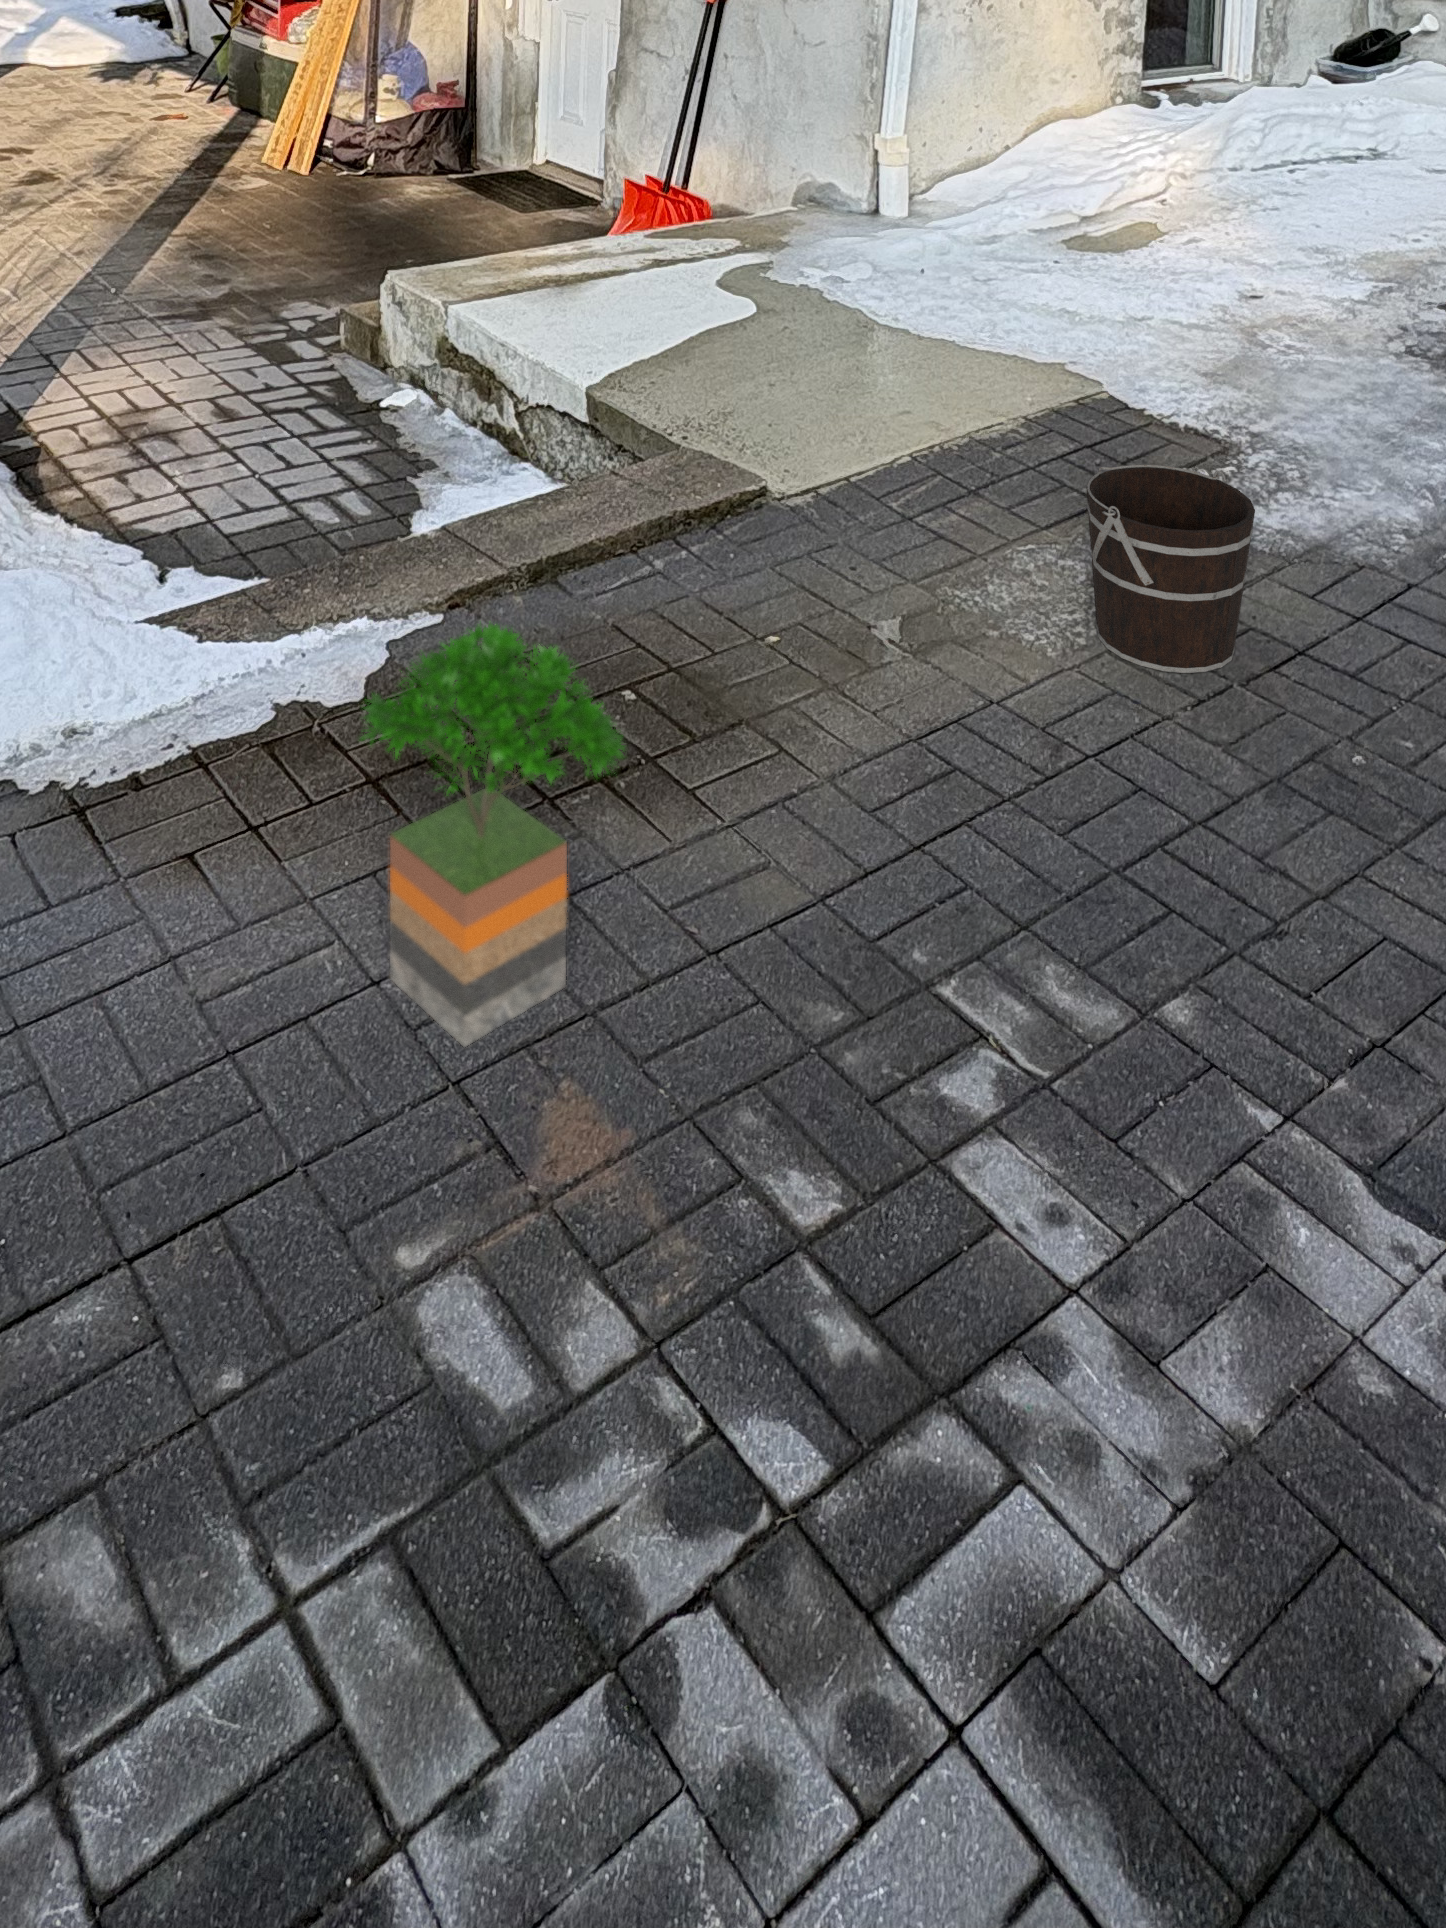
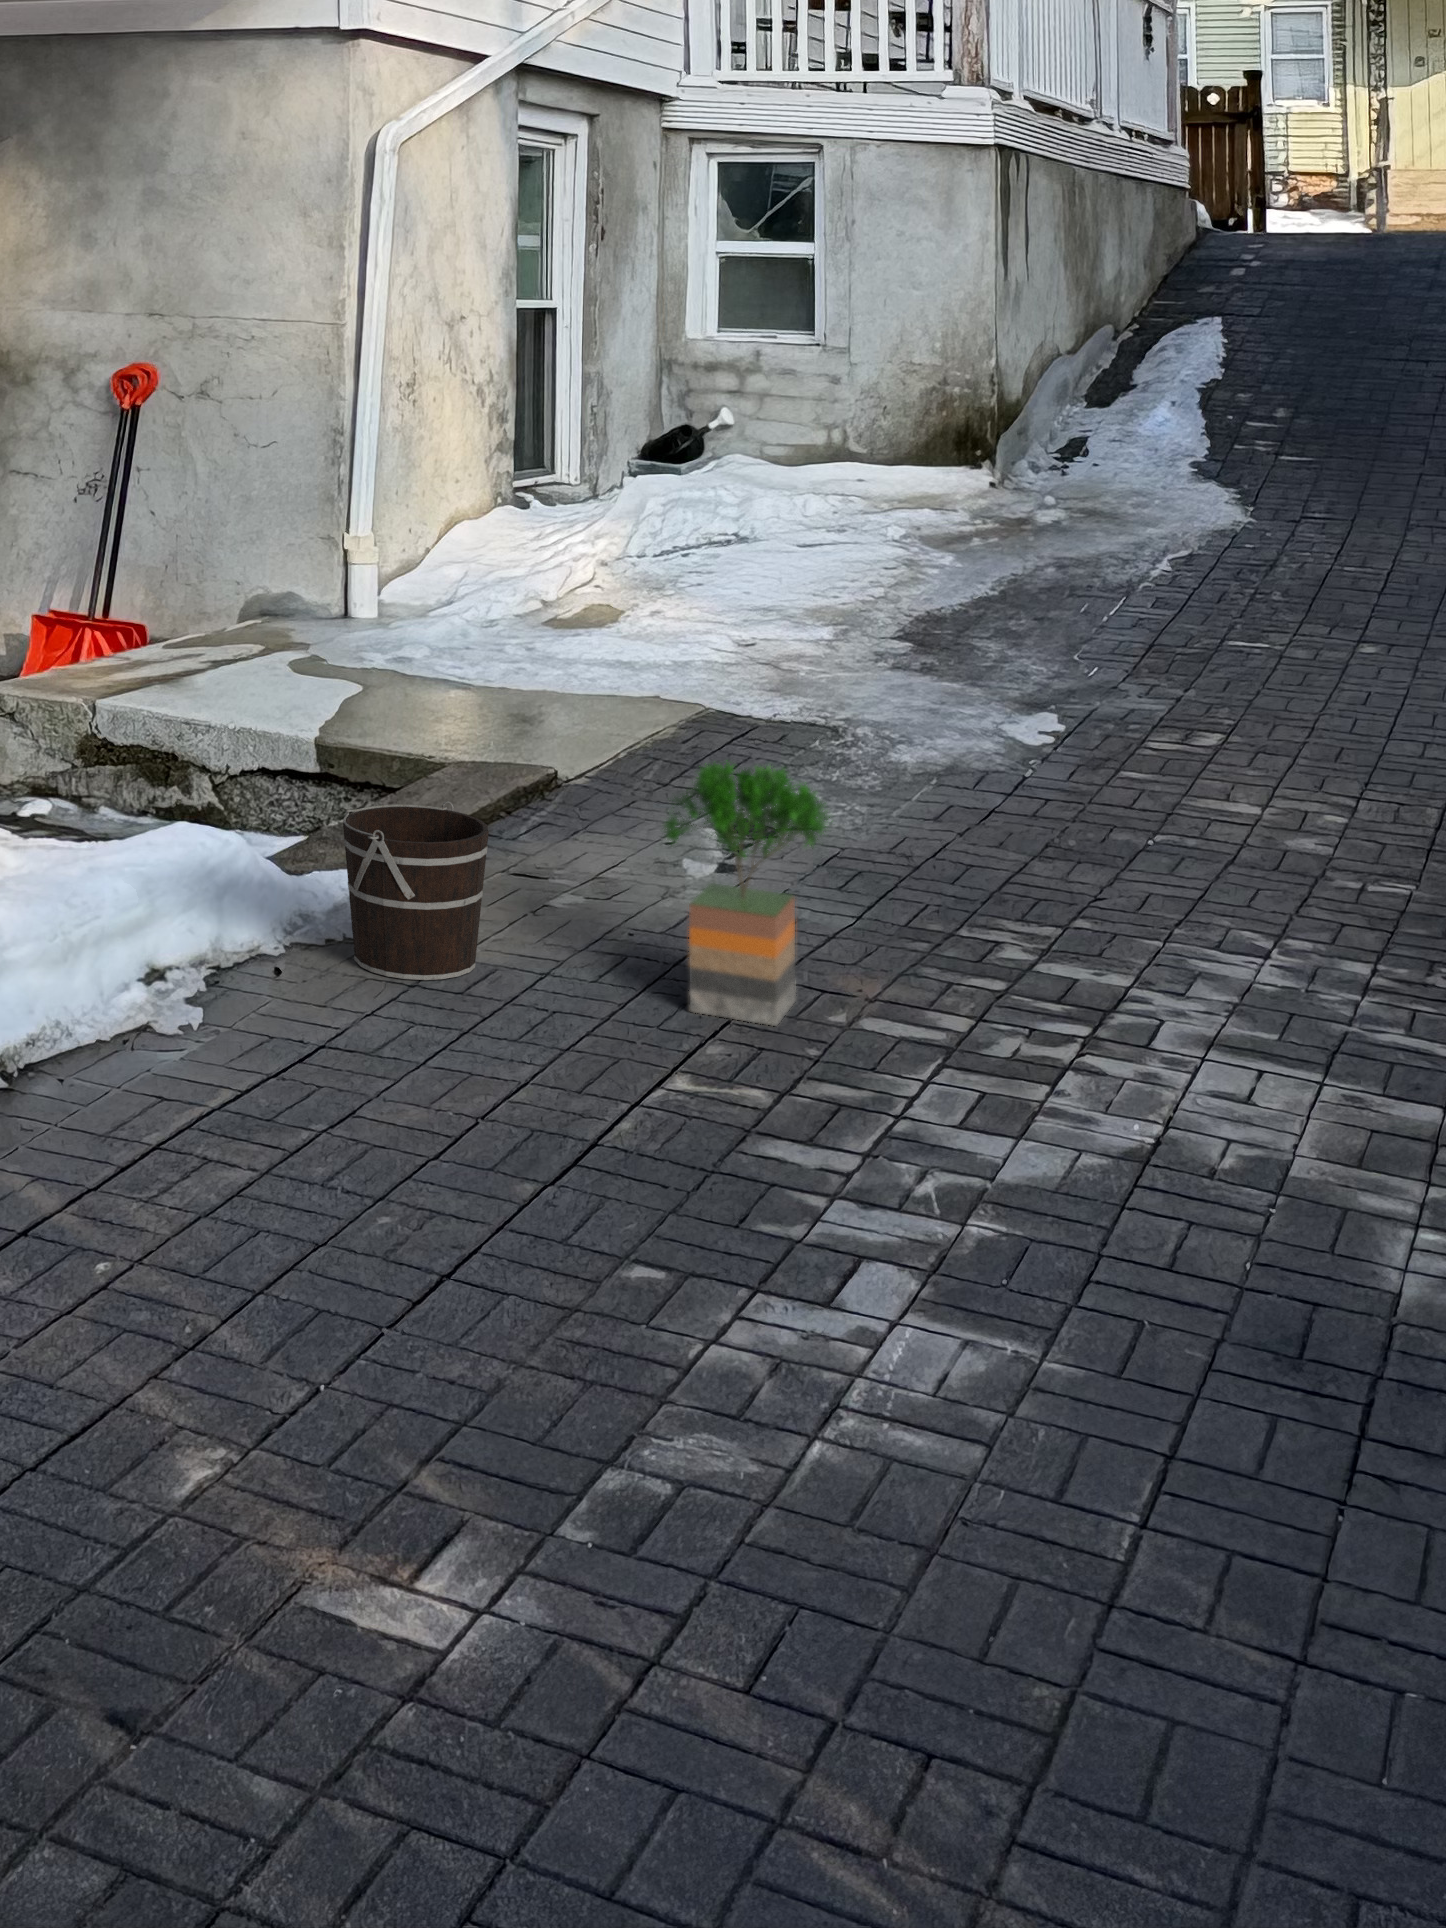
bucket: present [1087,465,1255,673] -> present [343,801,489,980]

